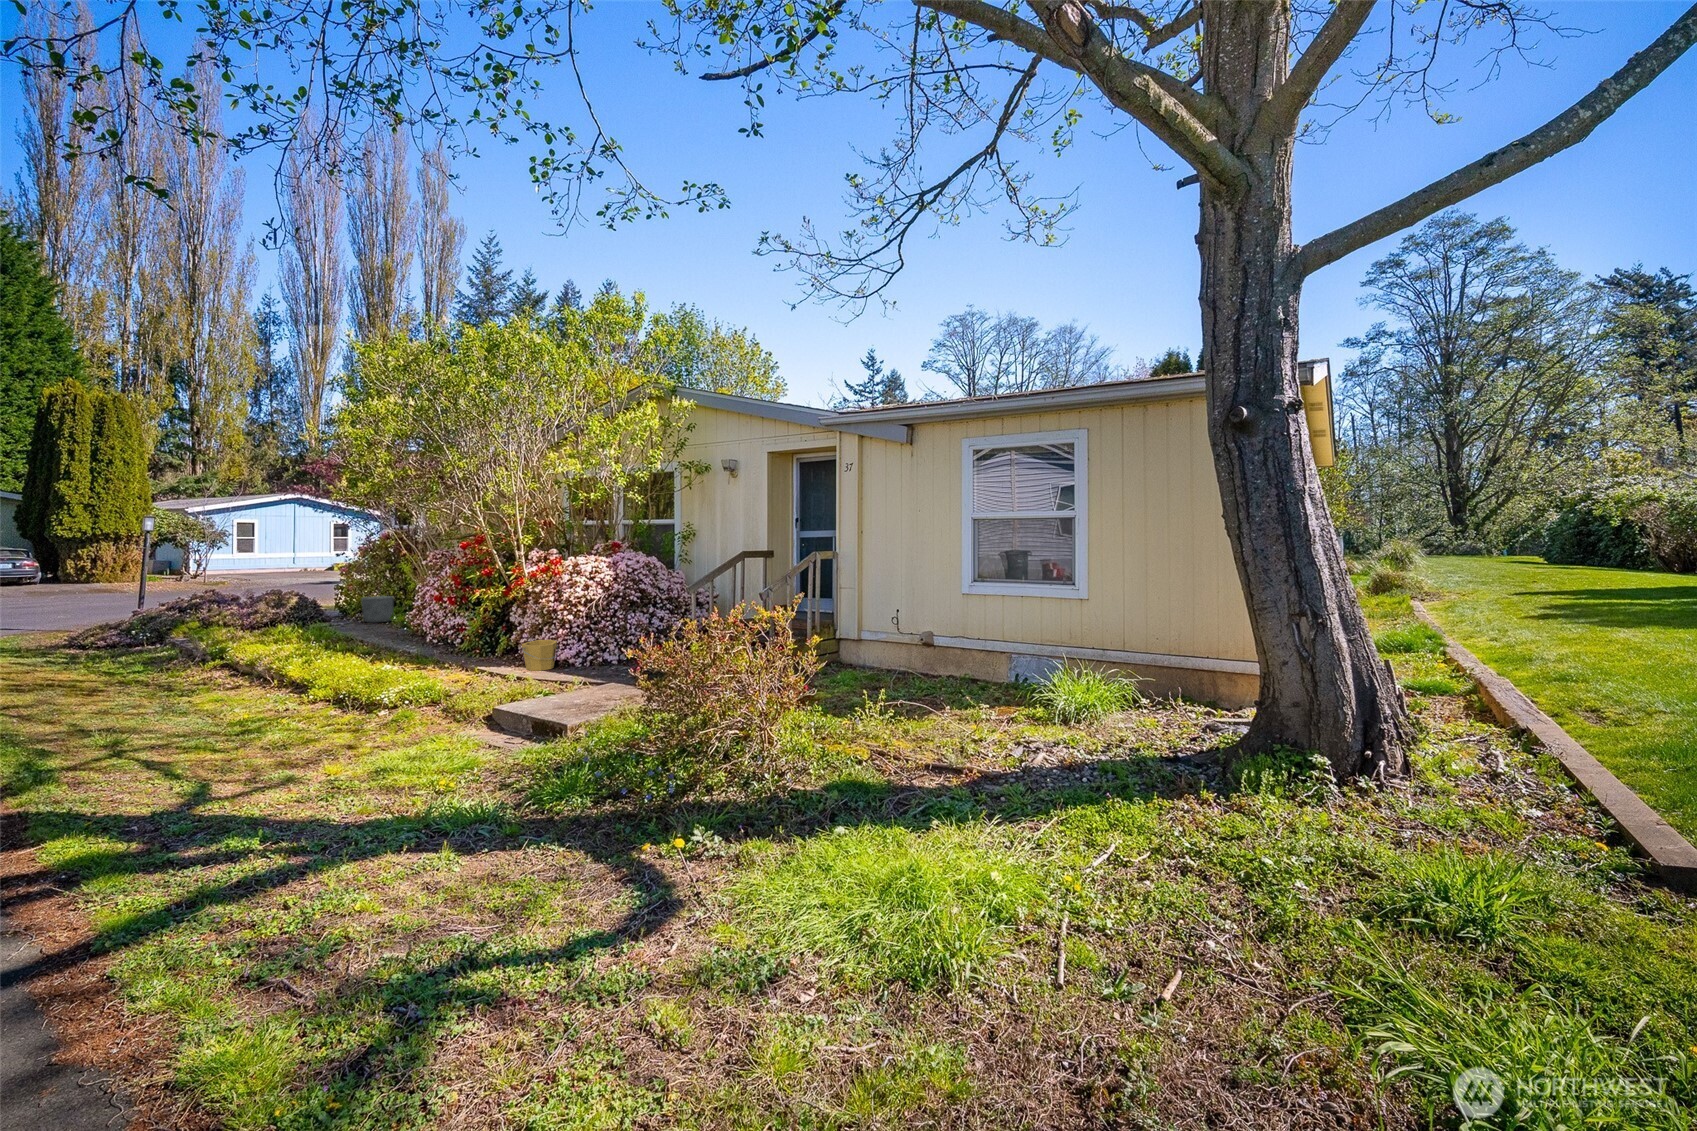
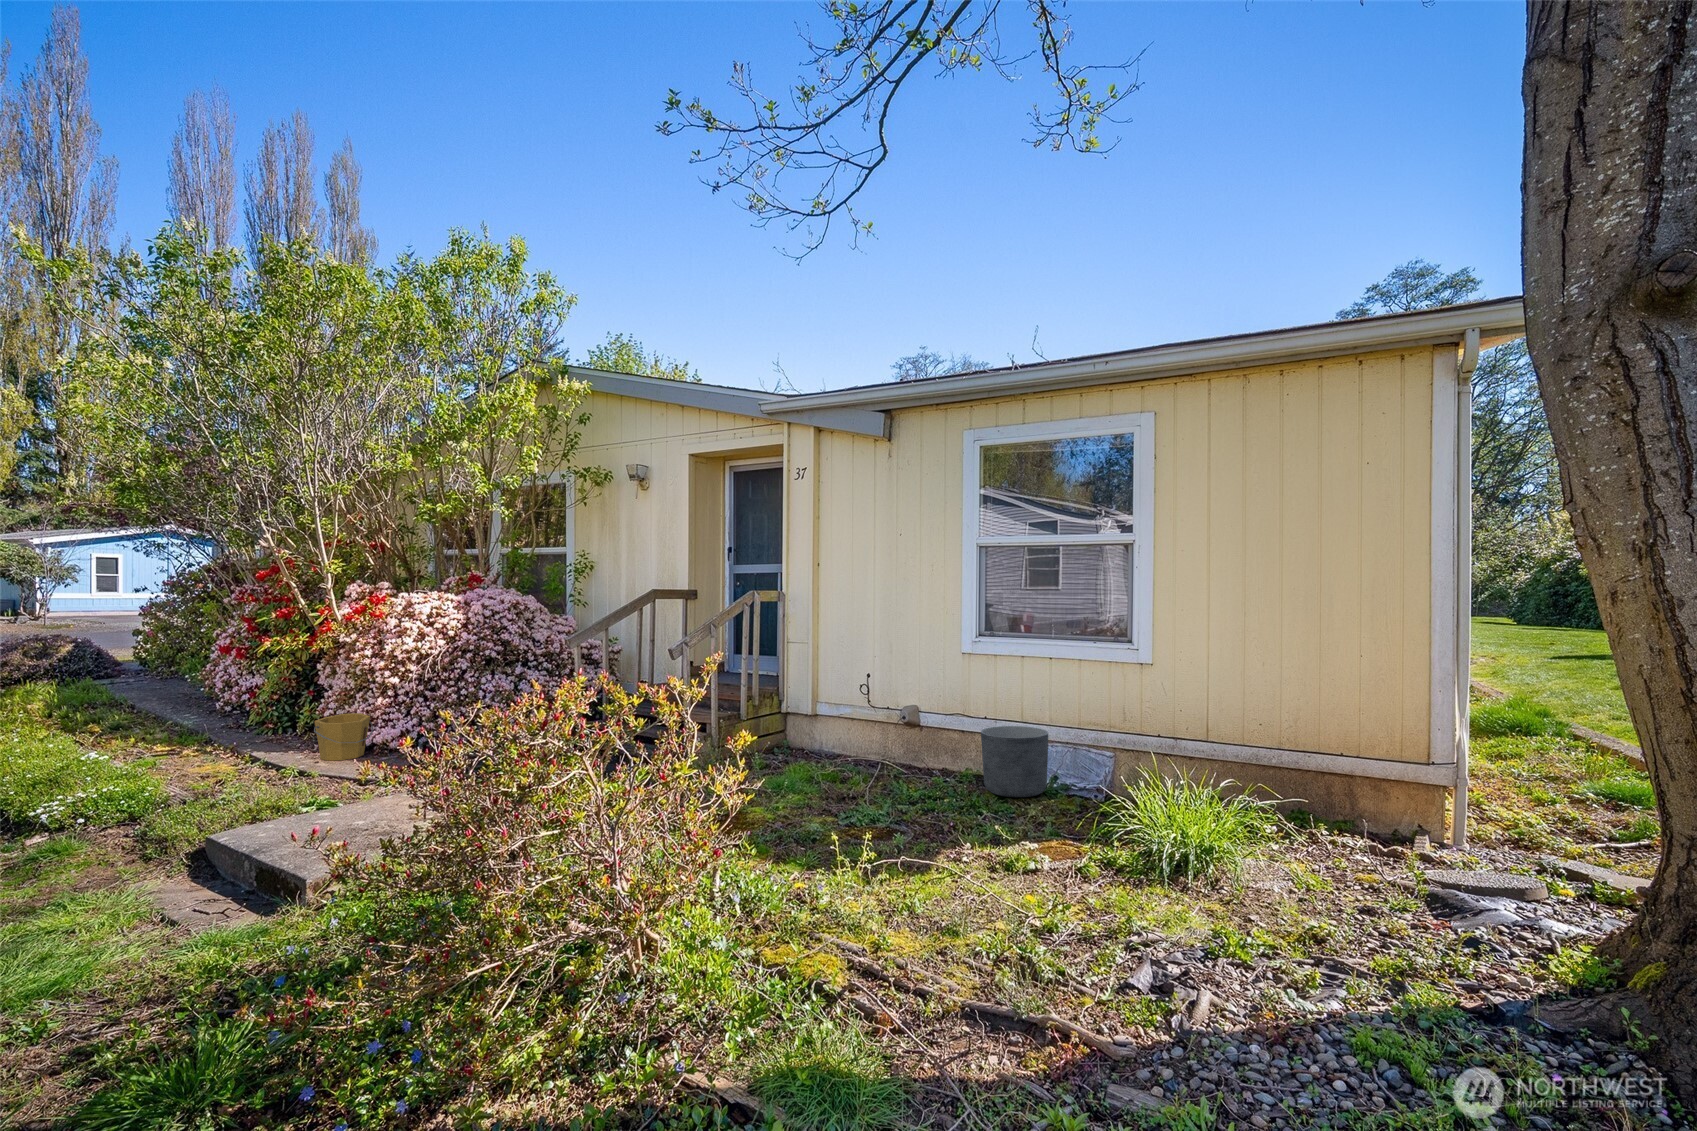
planter: present [361,596,394,623] -> present [981,726,1048,797]

